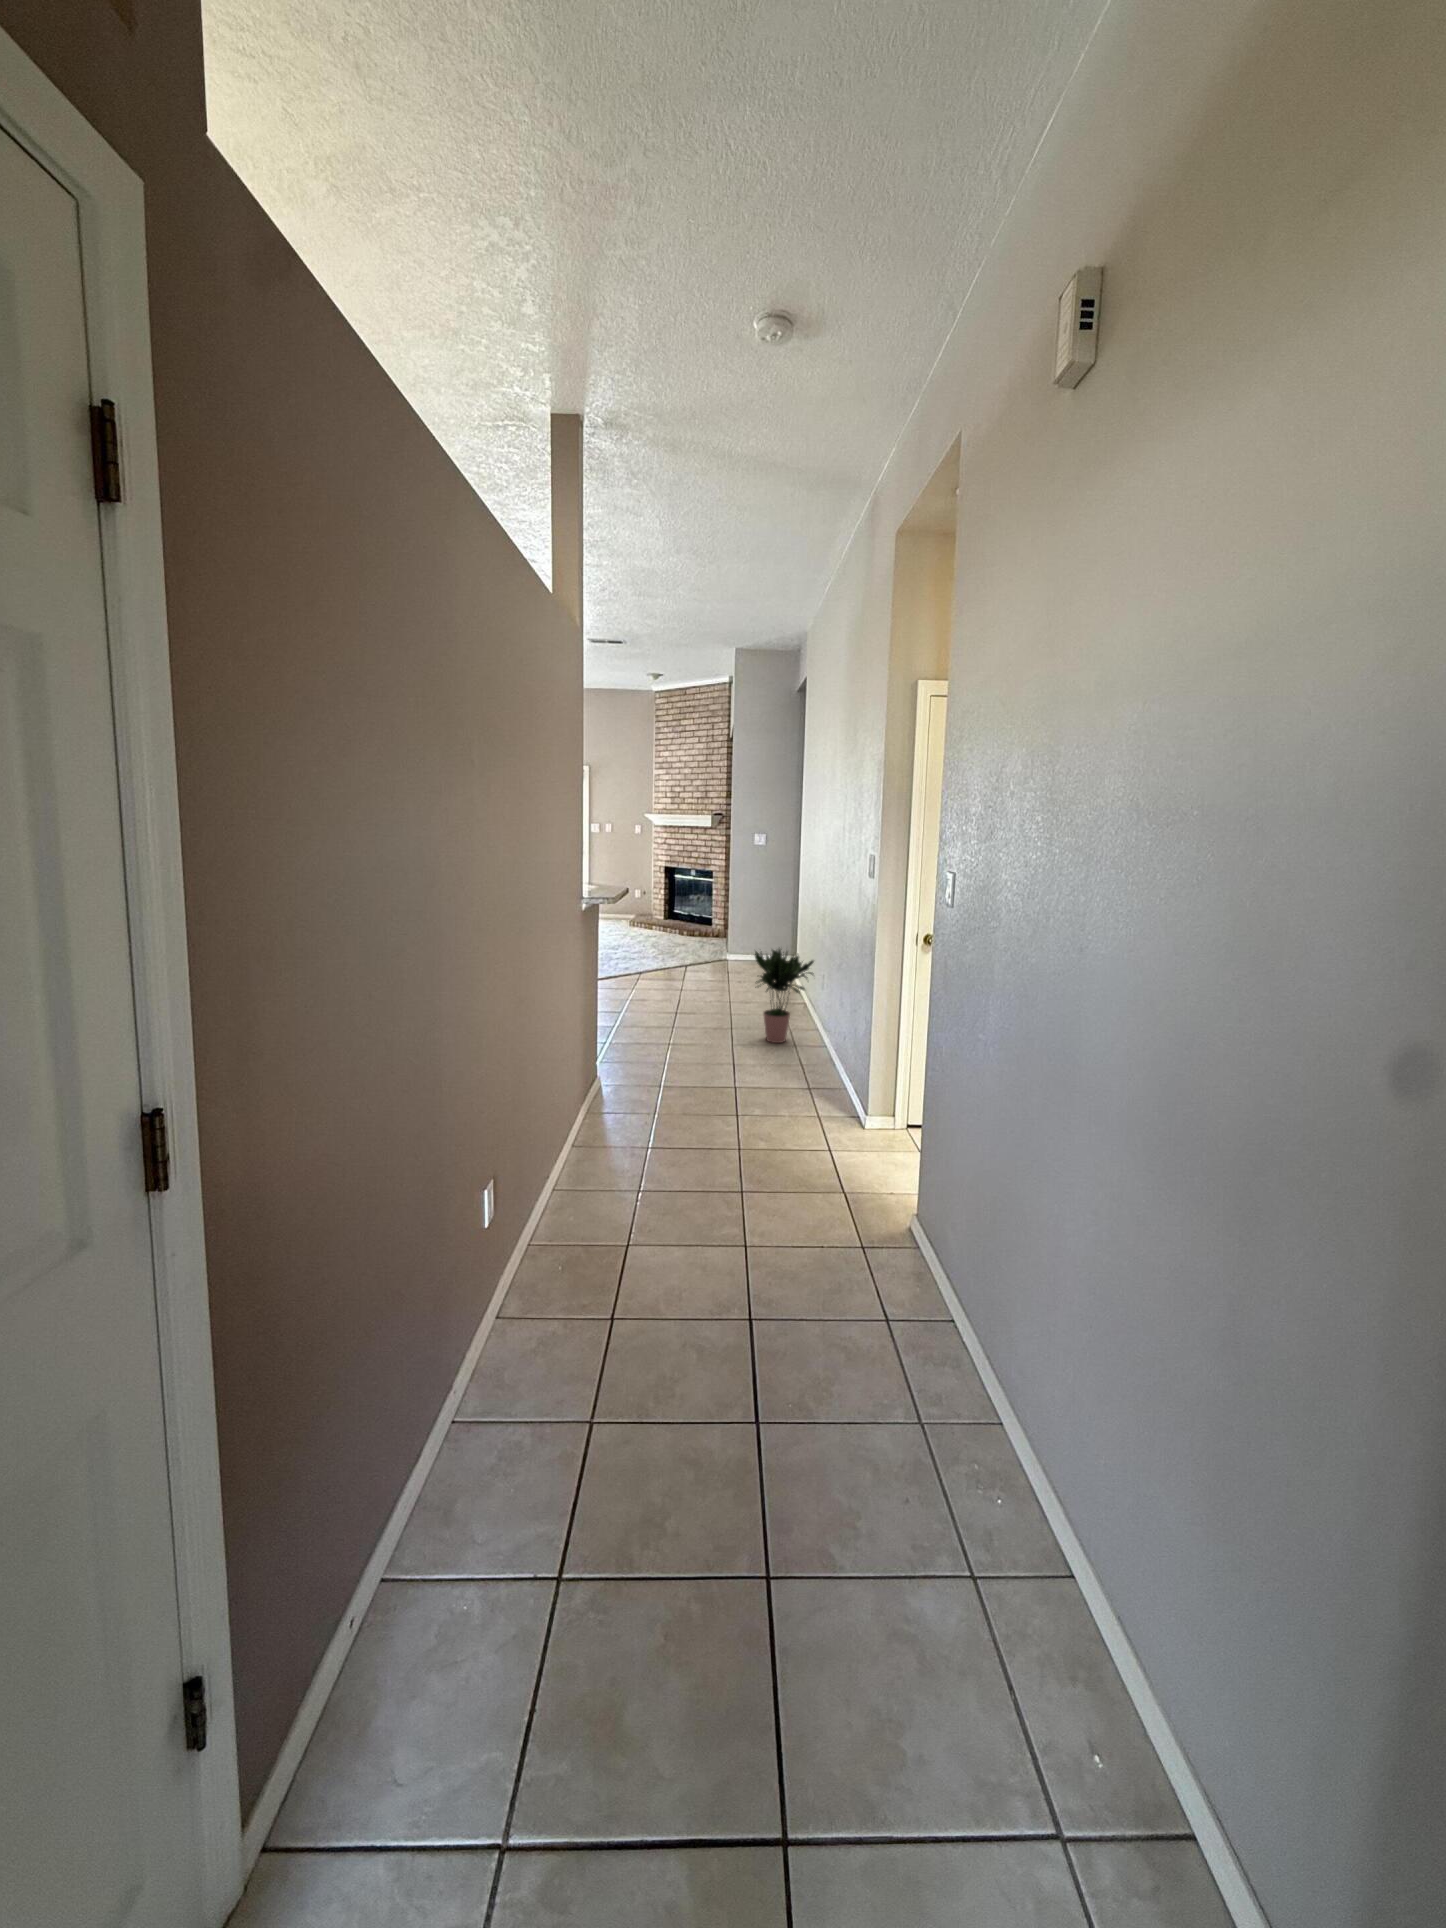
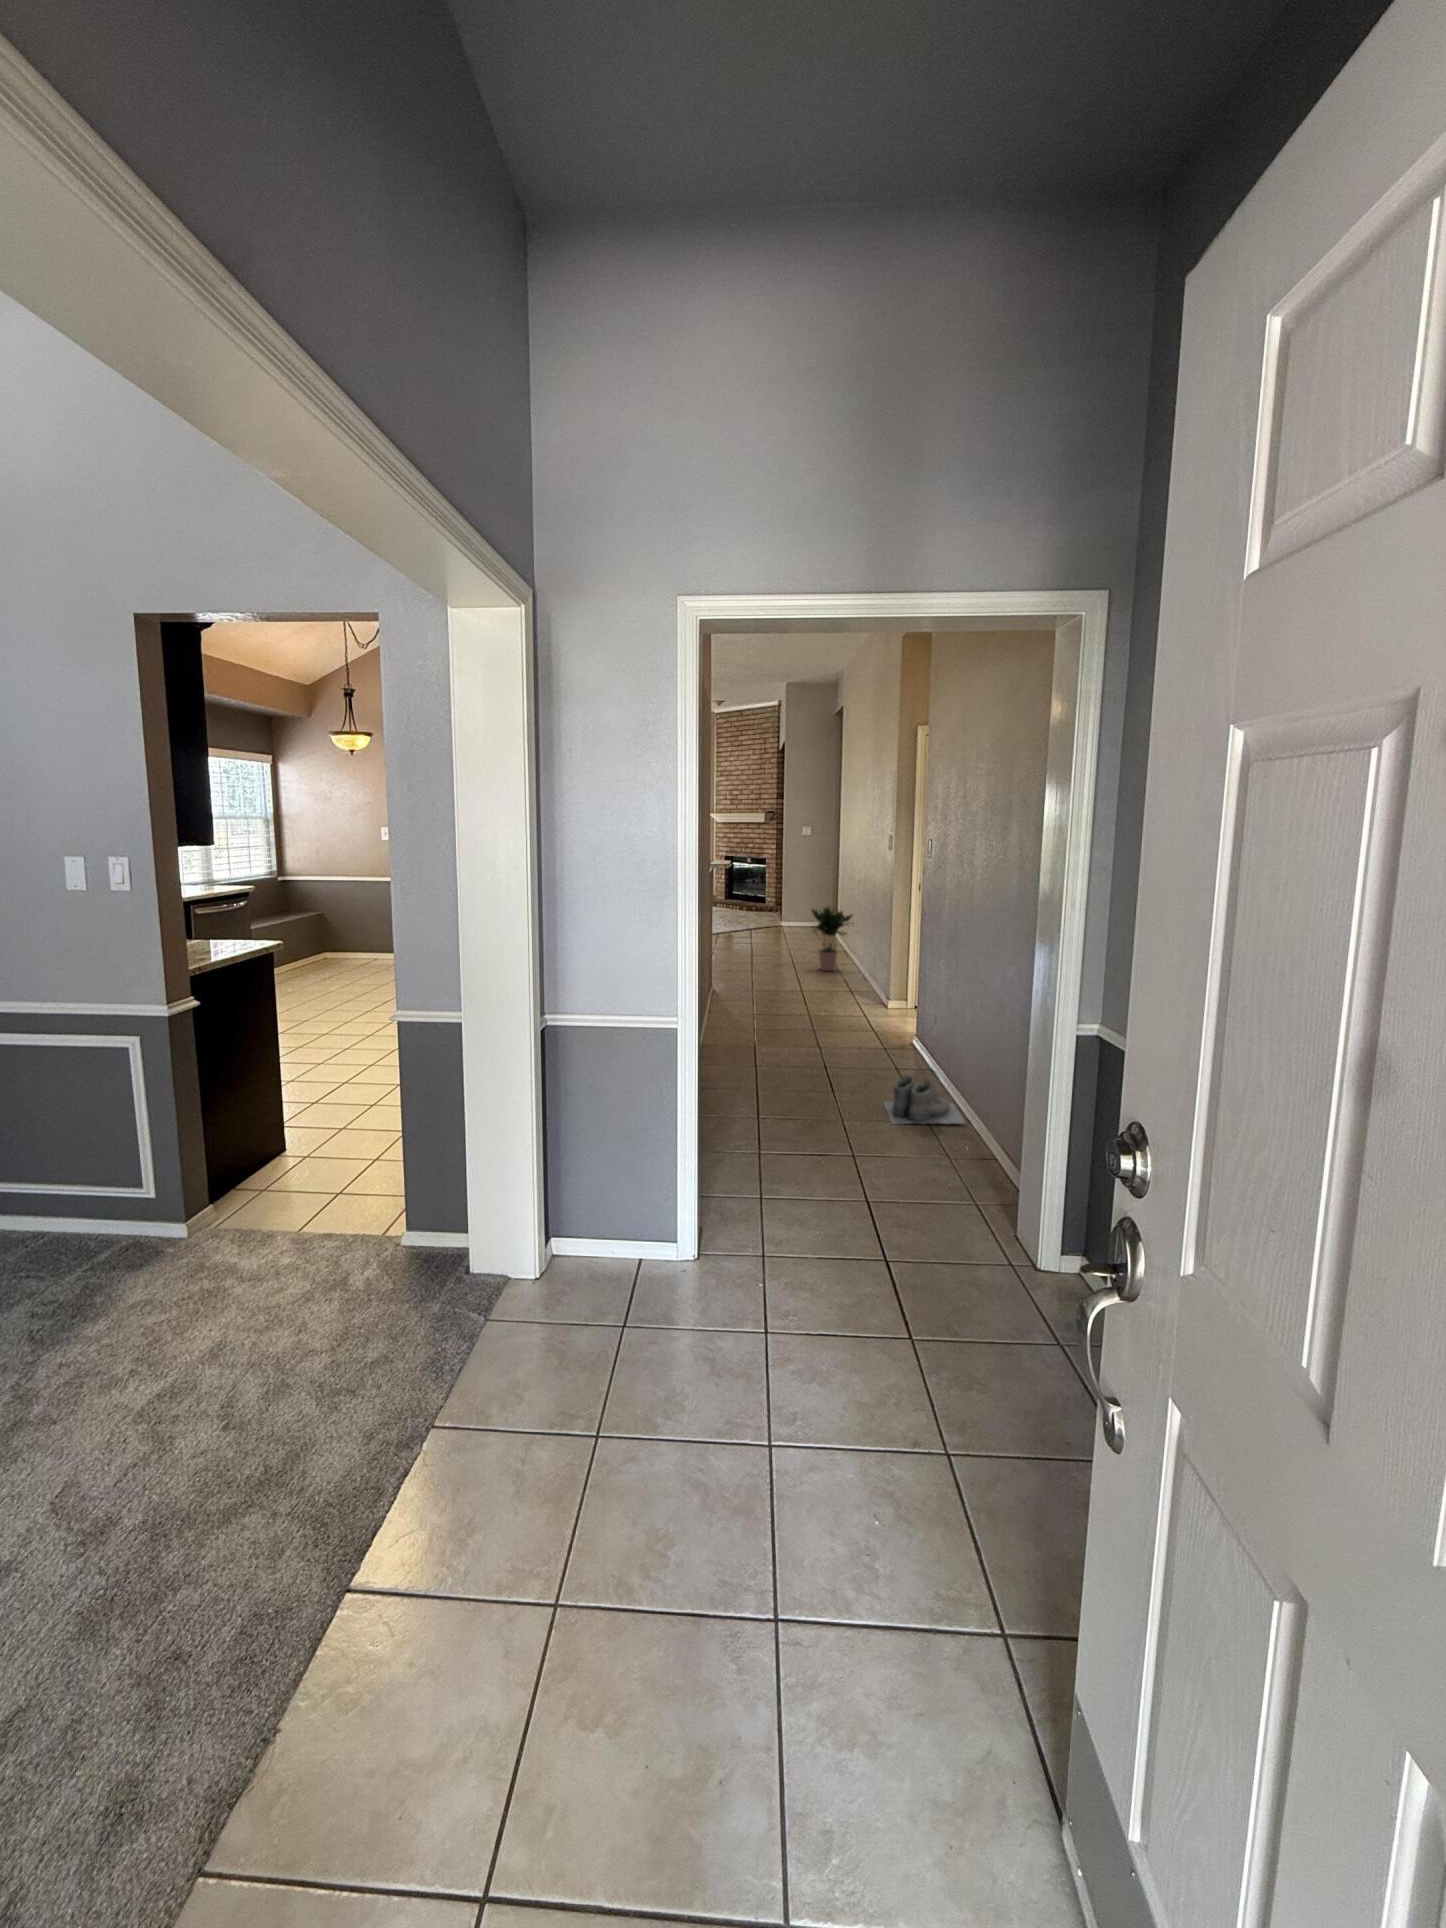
boots: none [866,1516,1122,1740] -> present [883,1074,965,1124]

